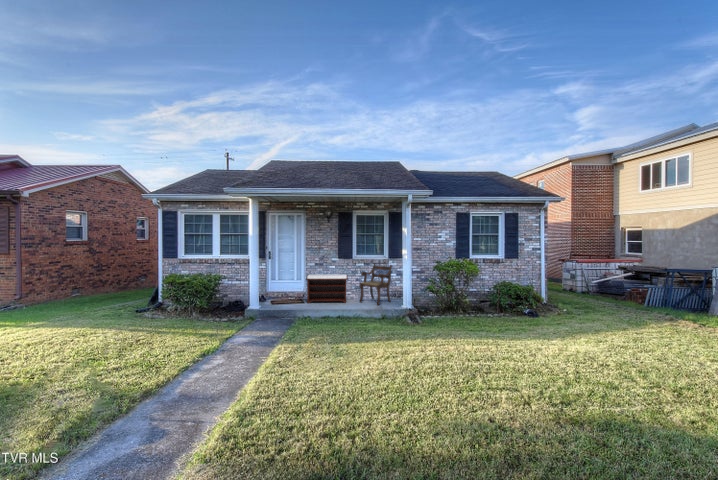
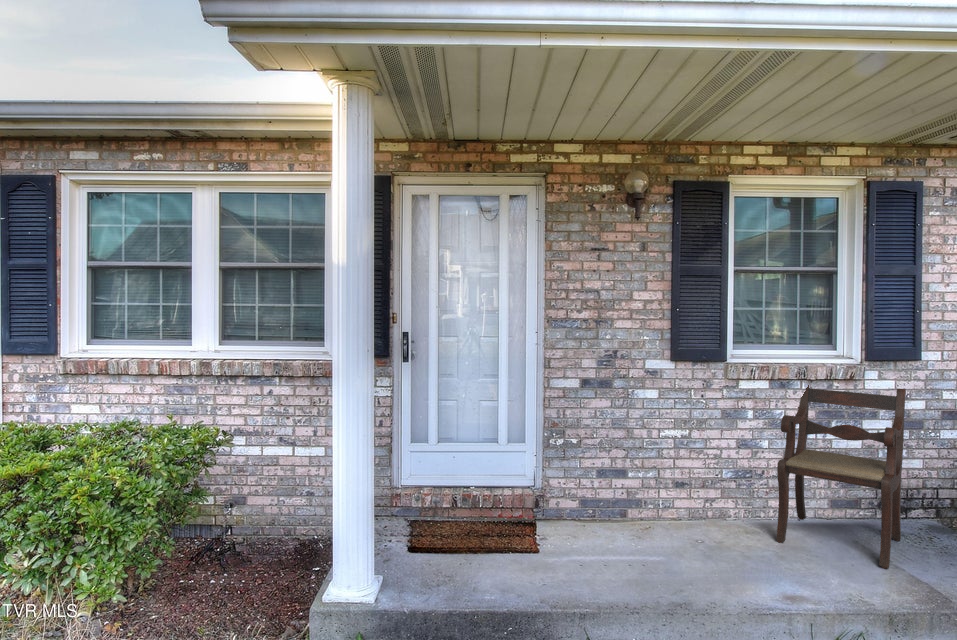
bench: present [306,274,348,303] -> none [553,423,734,545]

